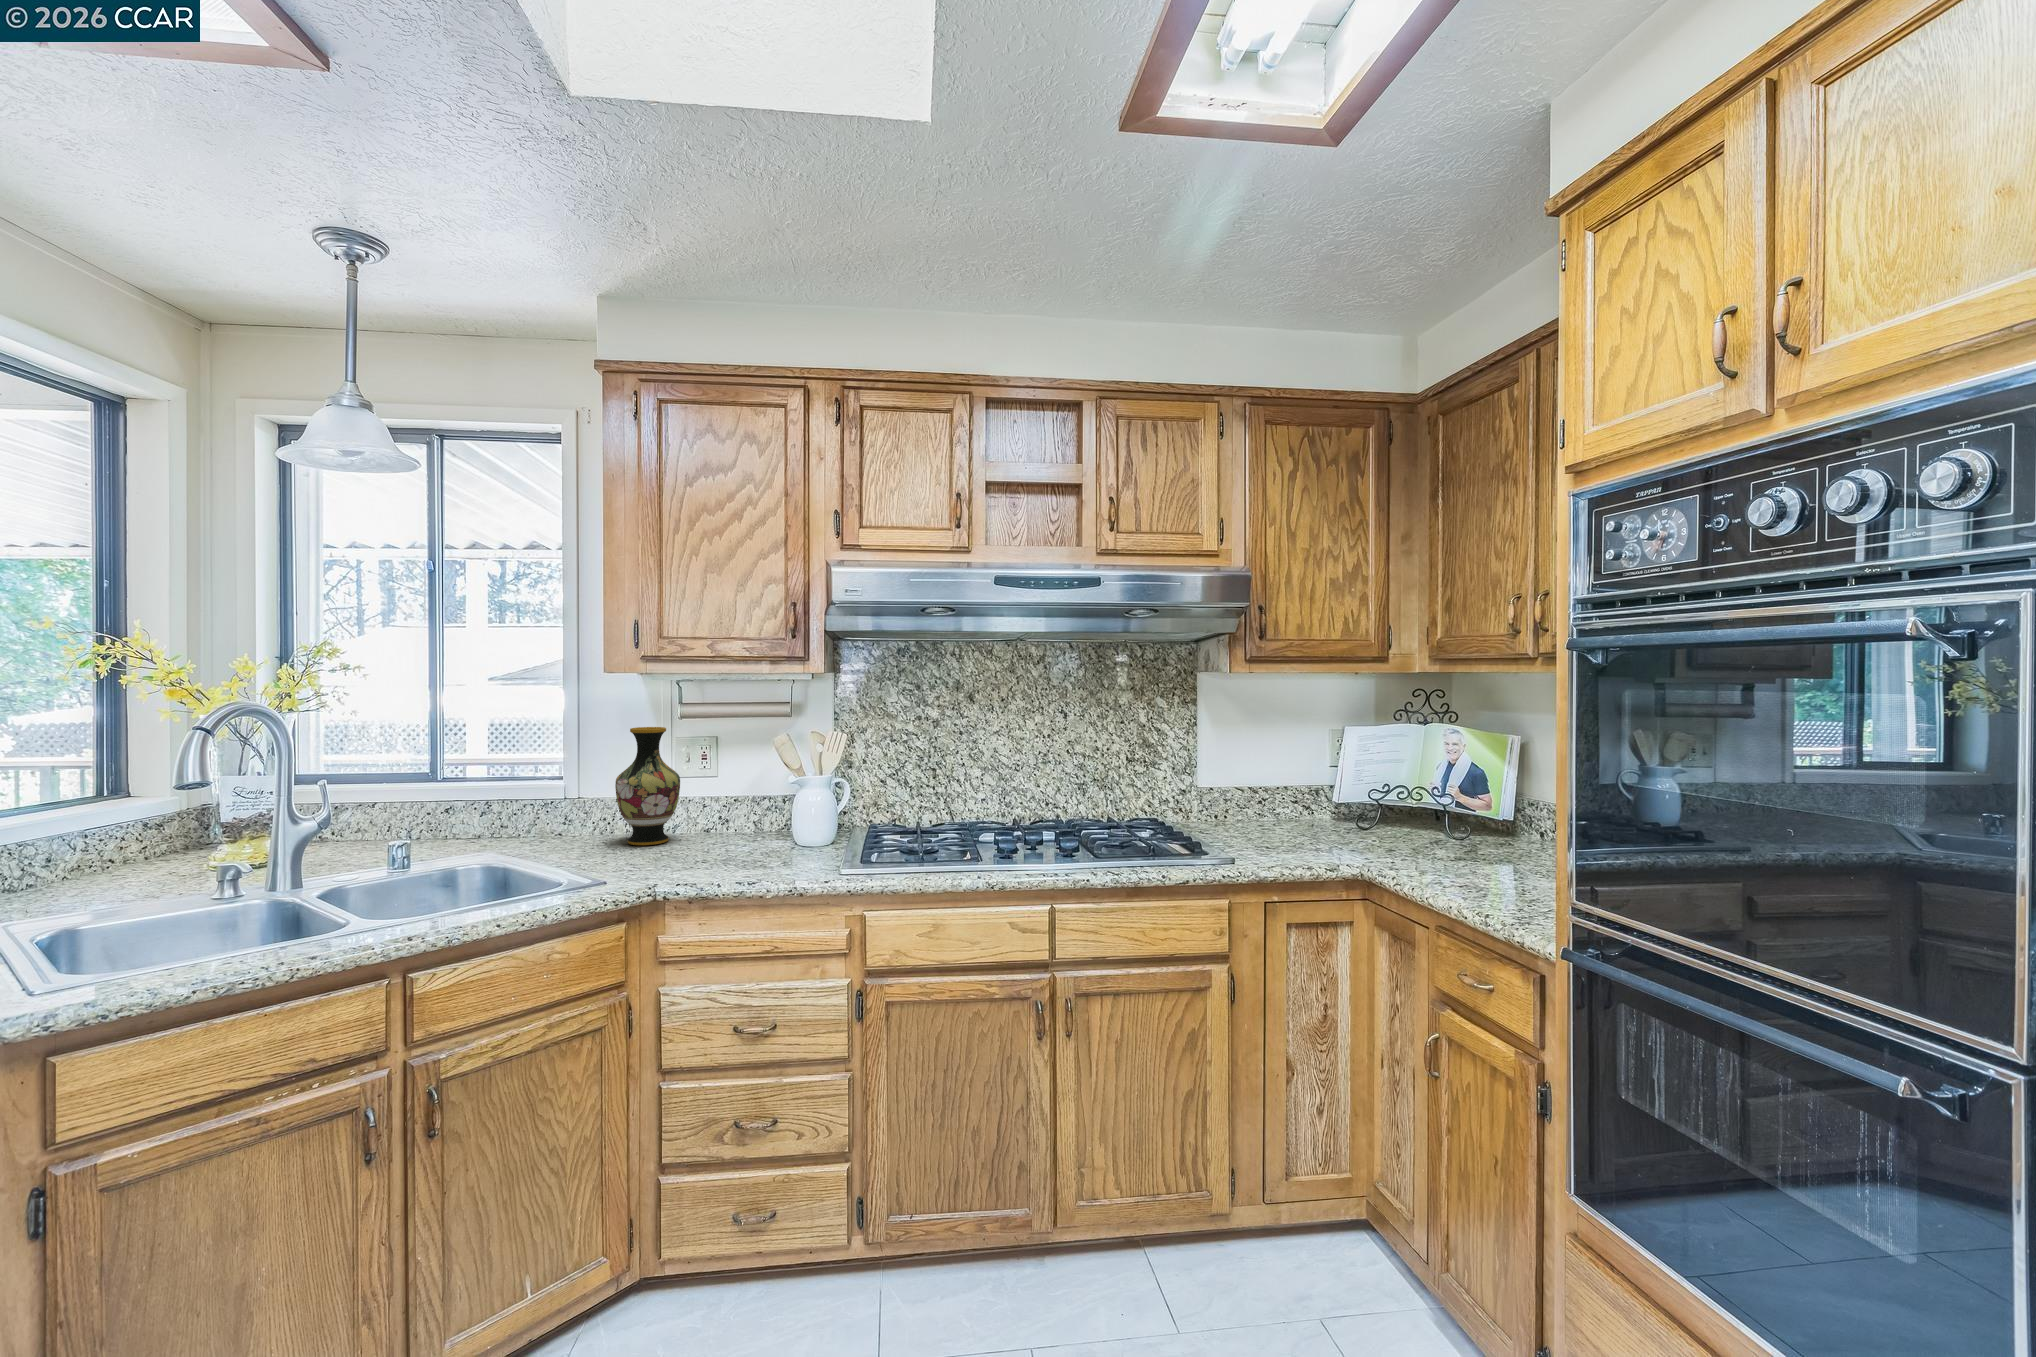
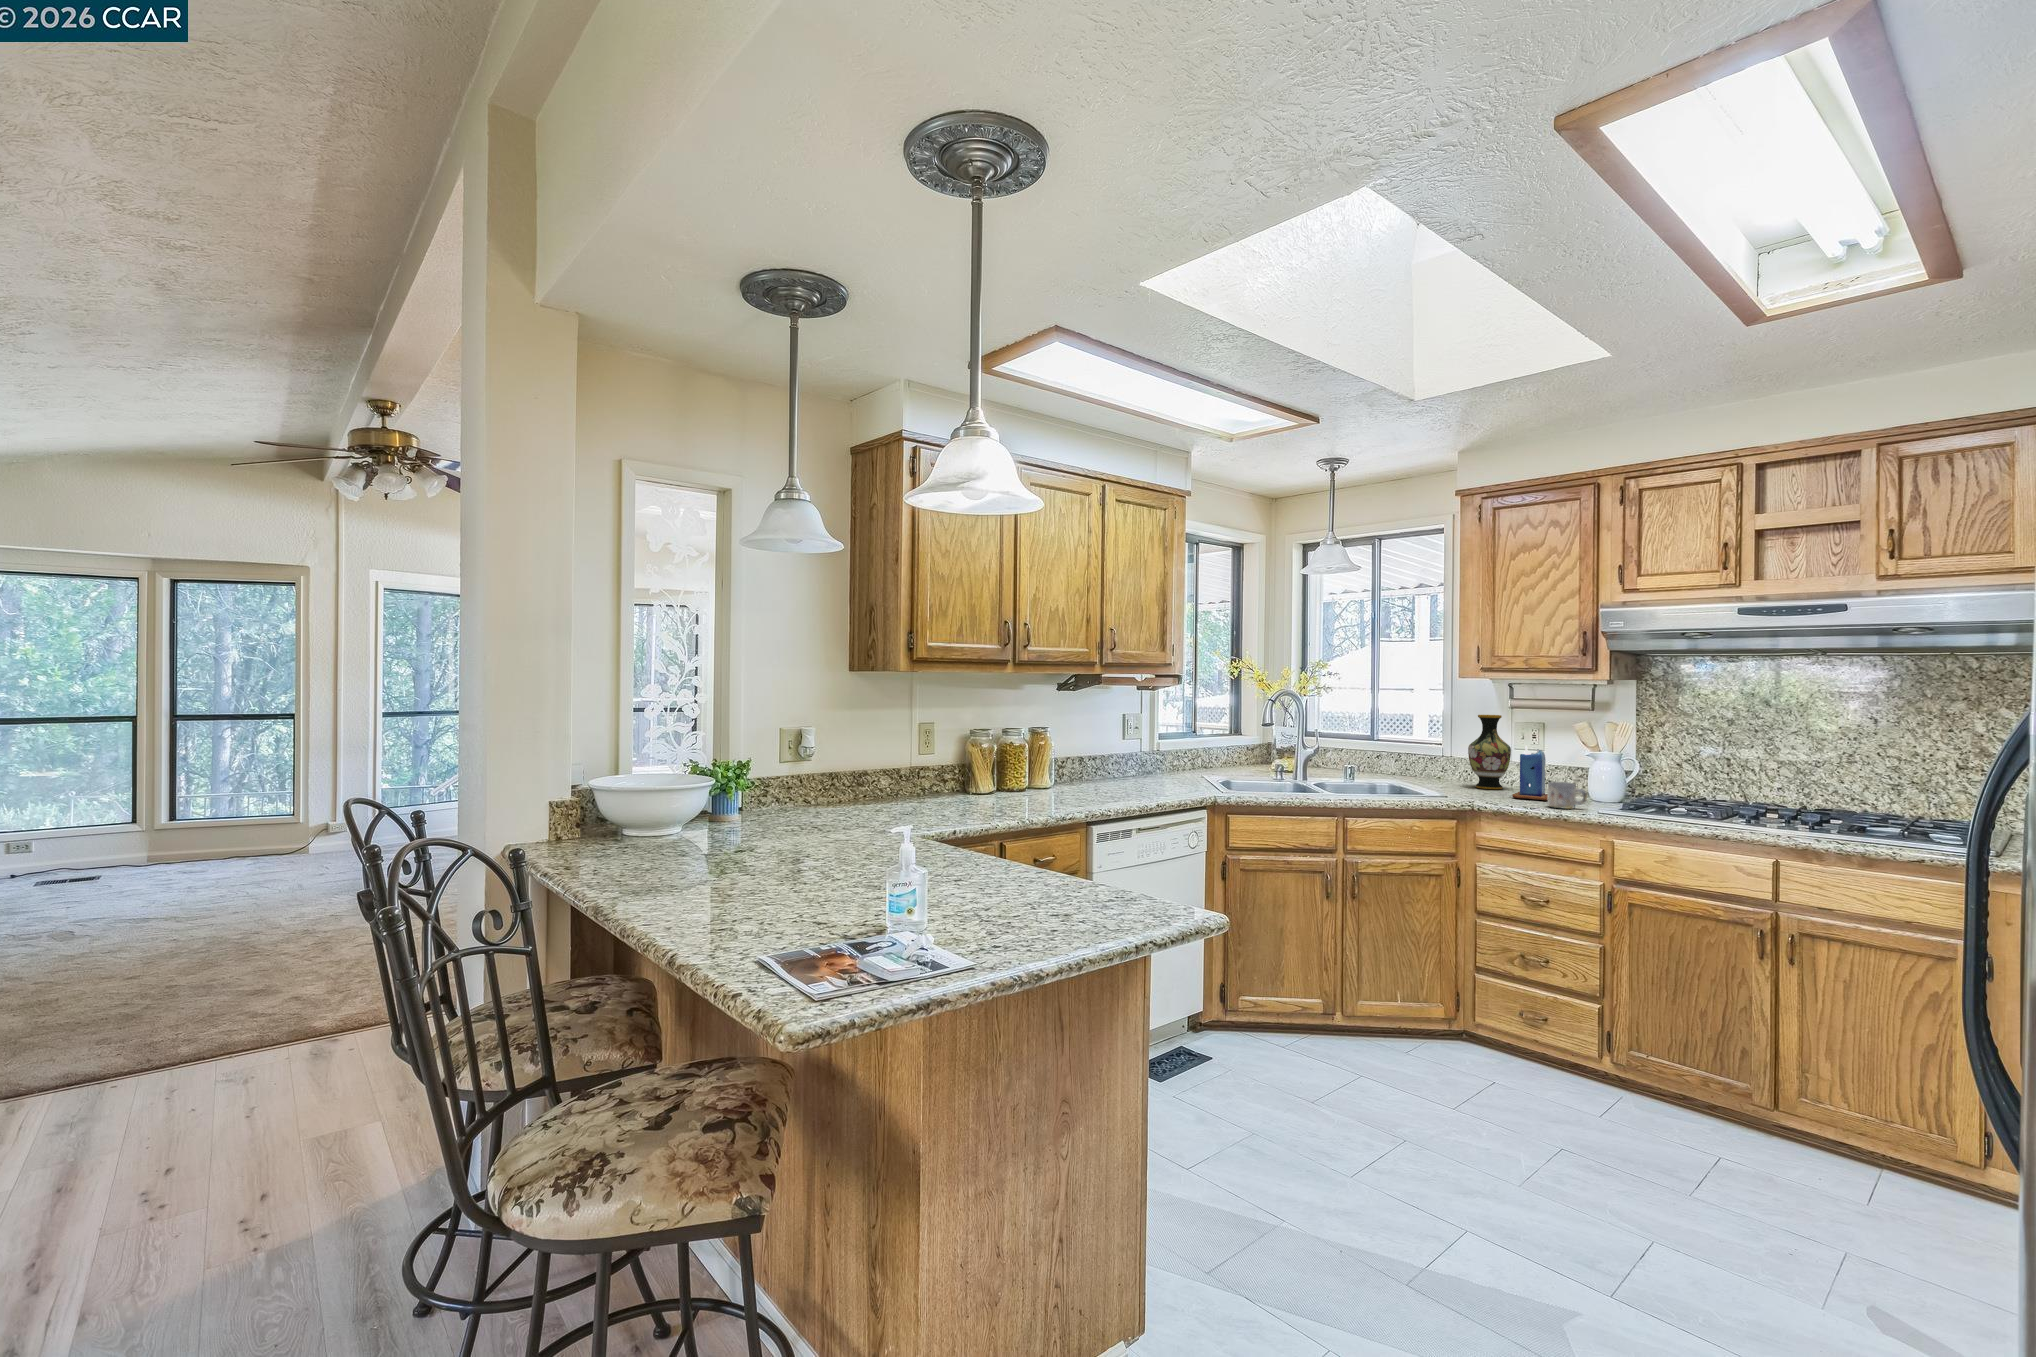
candle: none [702,776,753,862] -> present [1512,746,1548,800]
mug: none [768,832,822,876] -> present [1548,782,1587,809]

